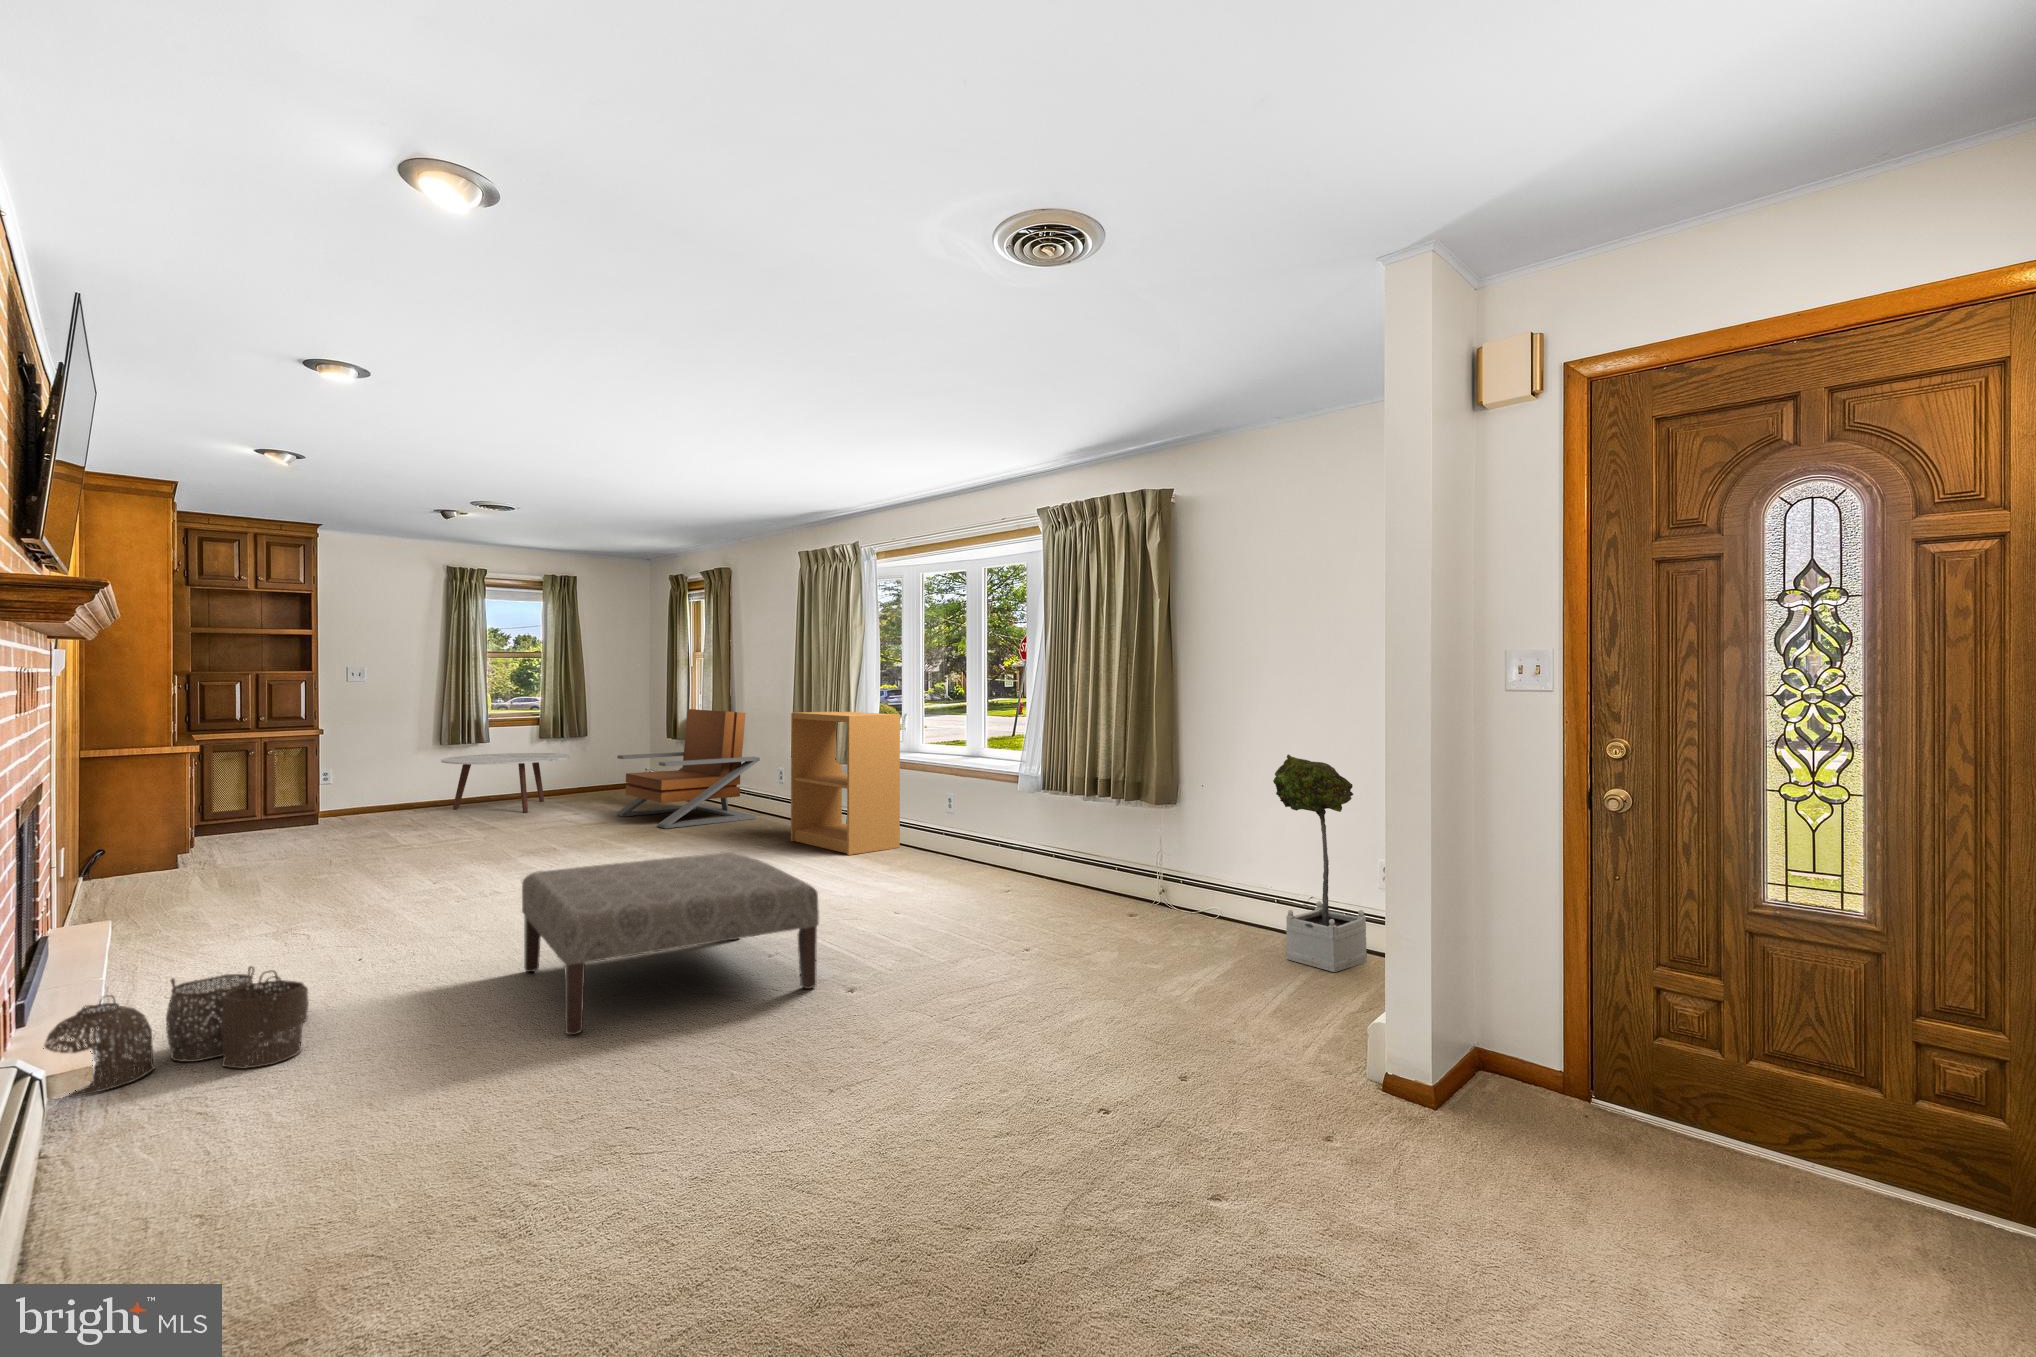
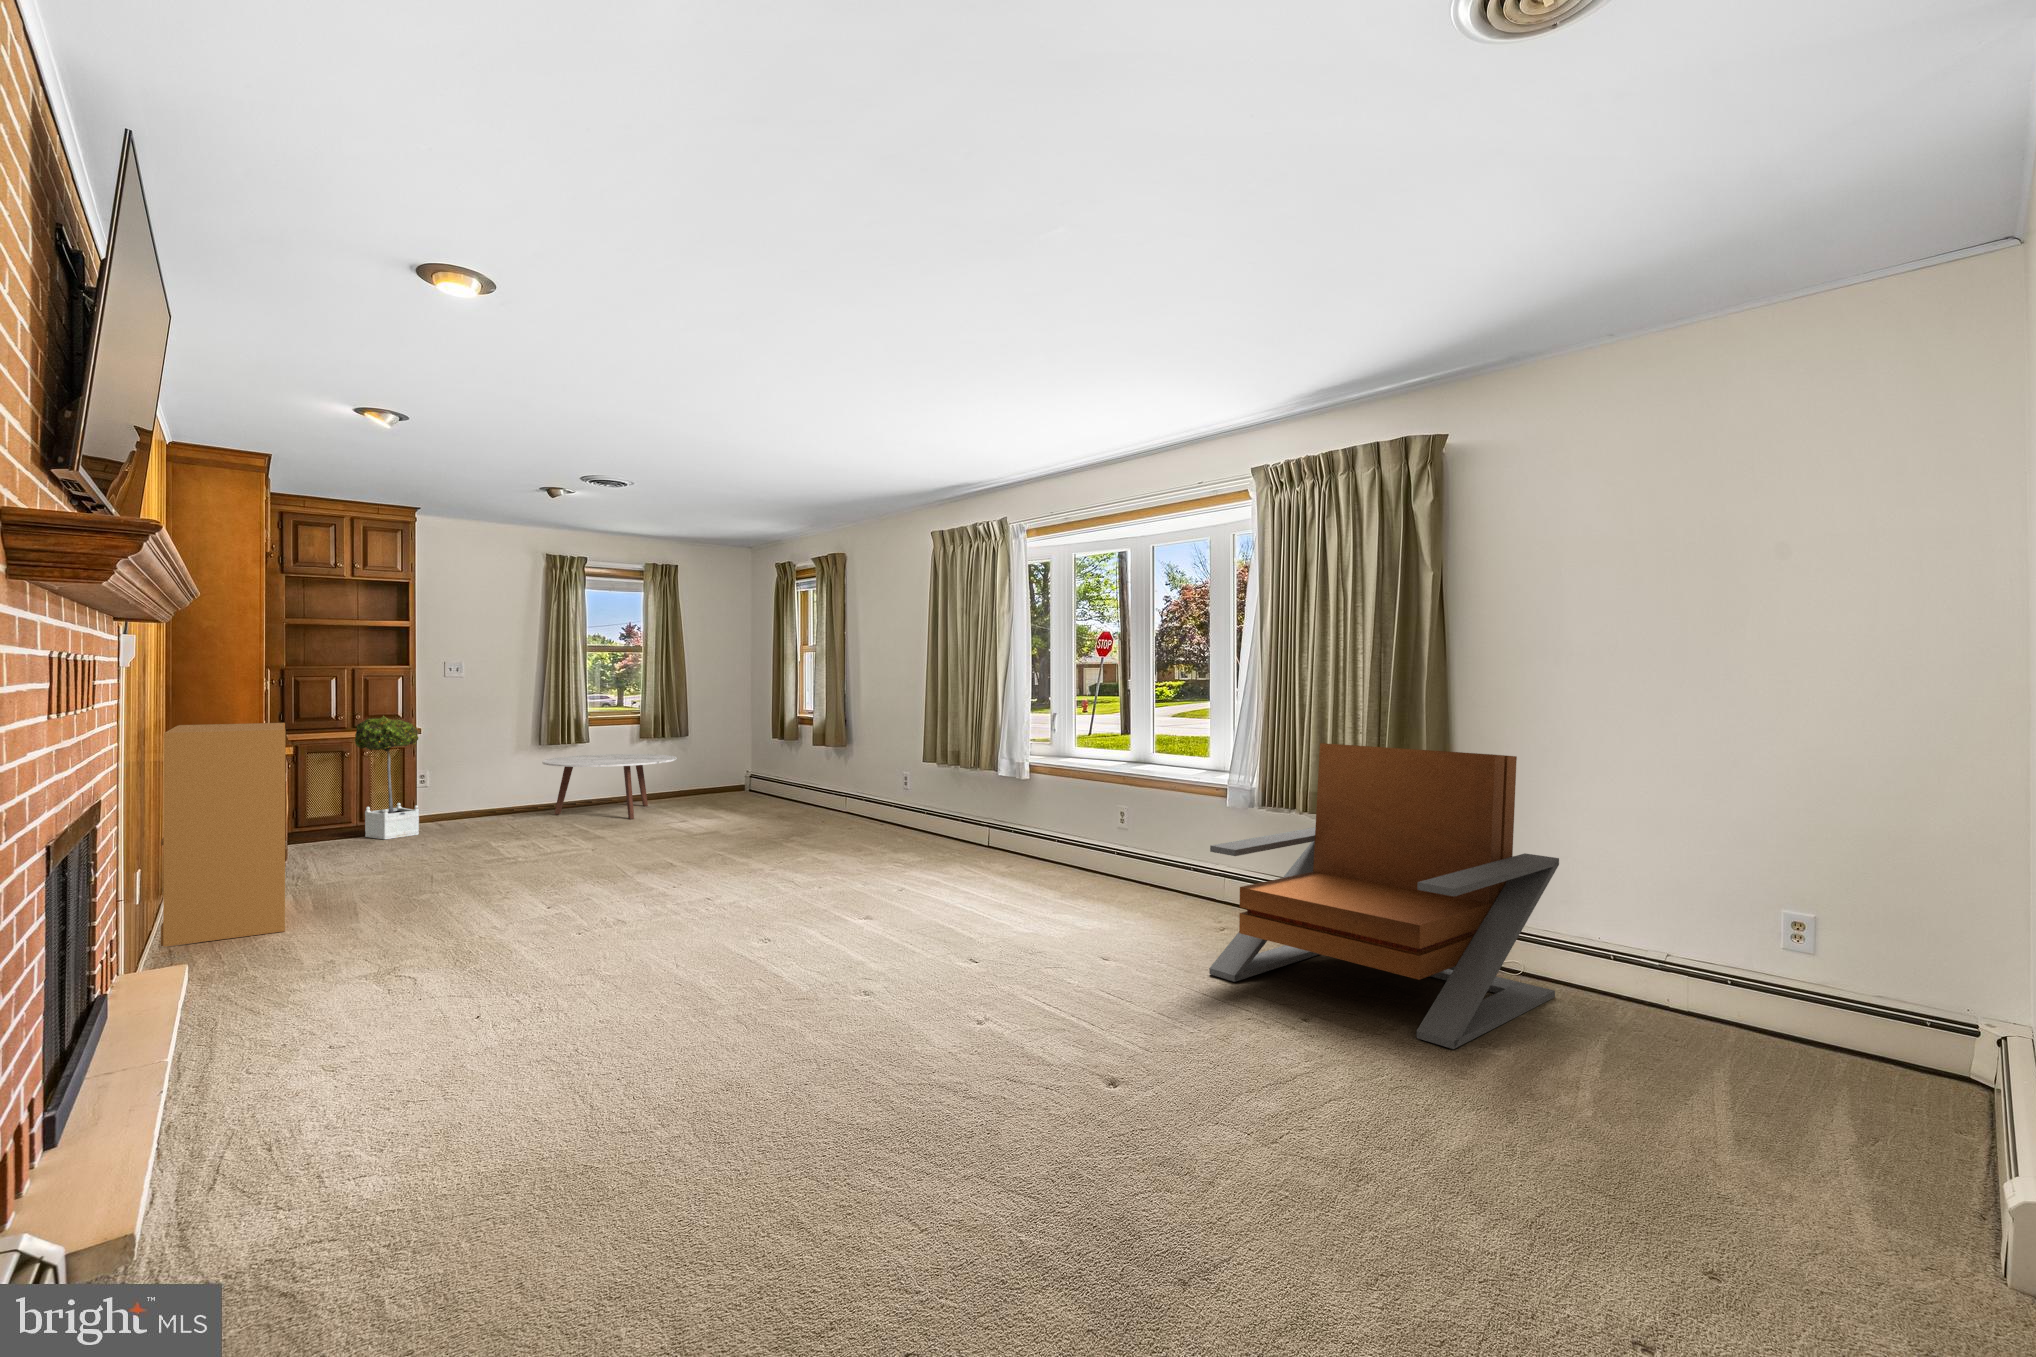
lounge chair: present [617,709,760,828] -> present [1209,743,1559,1049]
bookshelf: present [791,712,900,855] -> present [161,723,286,947]
potted tree: present [1273,754,1367,972] -> present [355,716,419,839]
ottoman: present [522,852,819,1035] -> none [681,885,1067,1149]
woven basket: present [43,966,309,1097] -> none [77,1049,426,1250]

